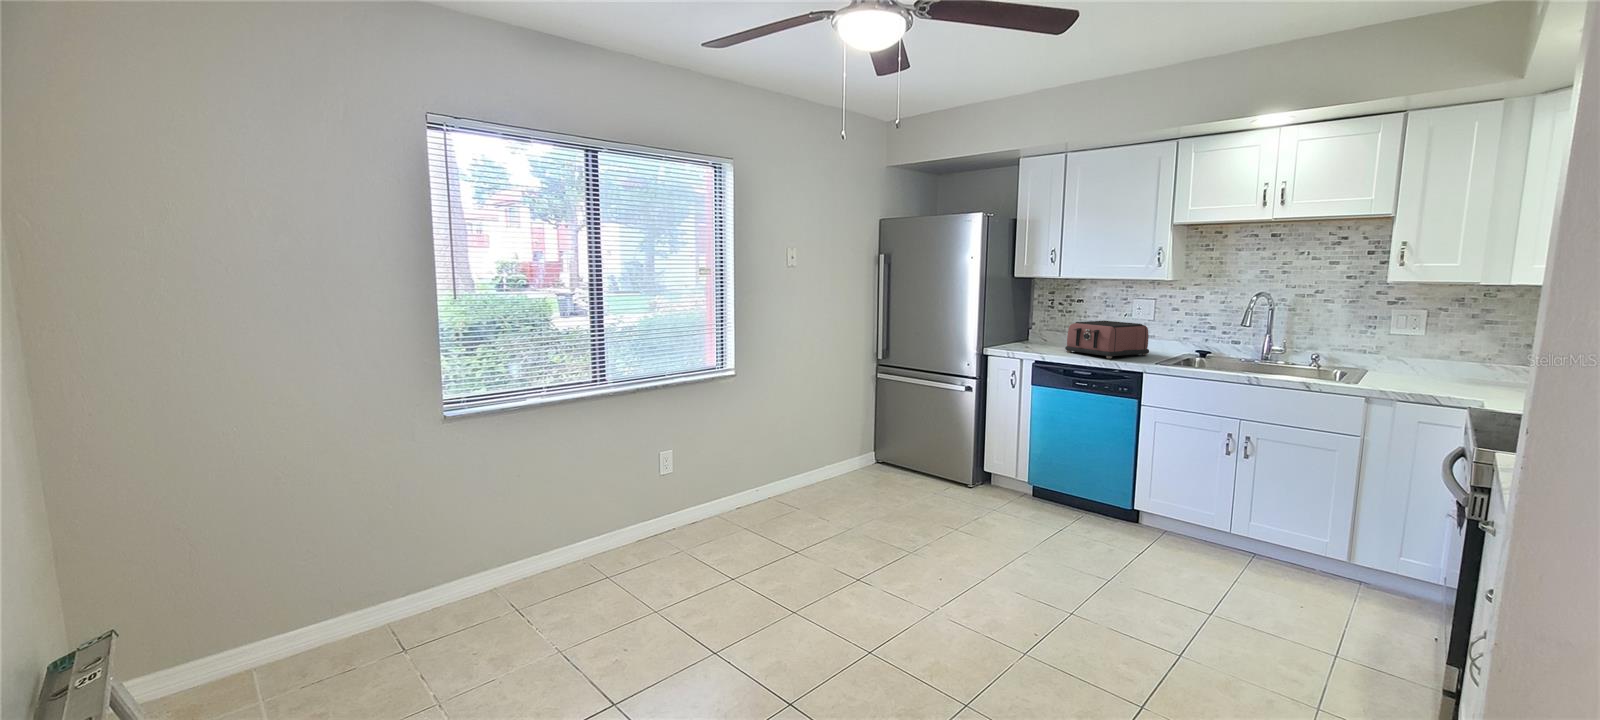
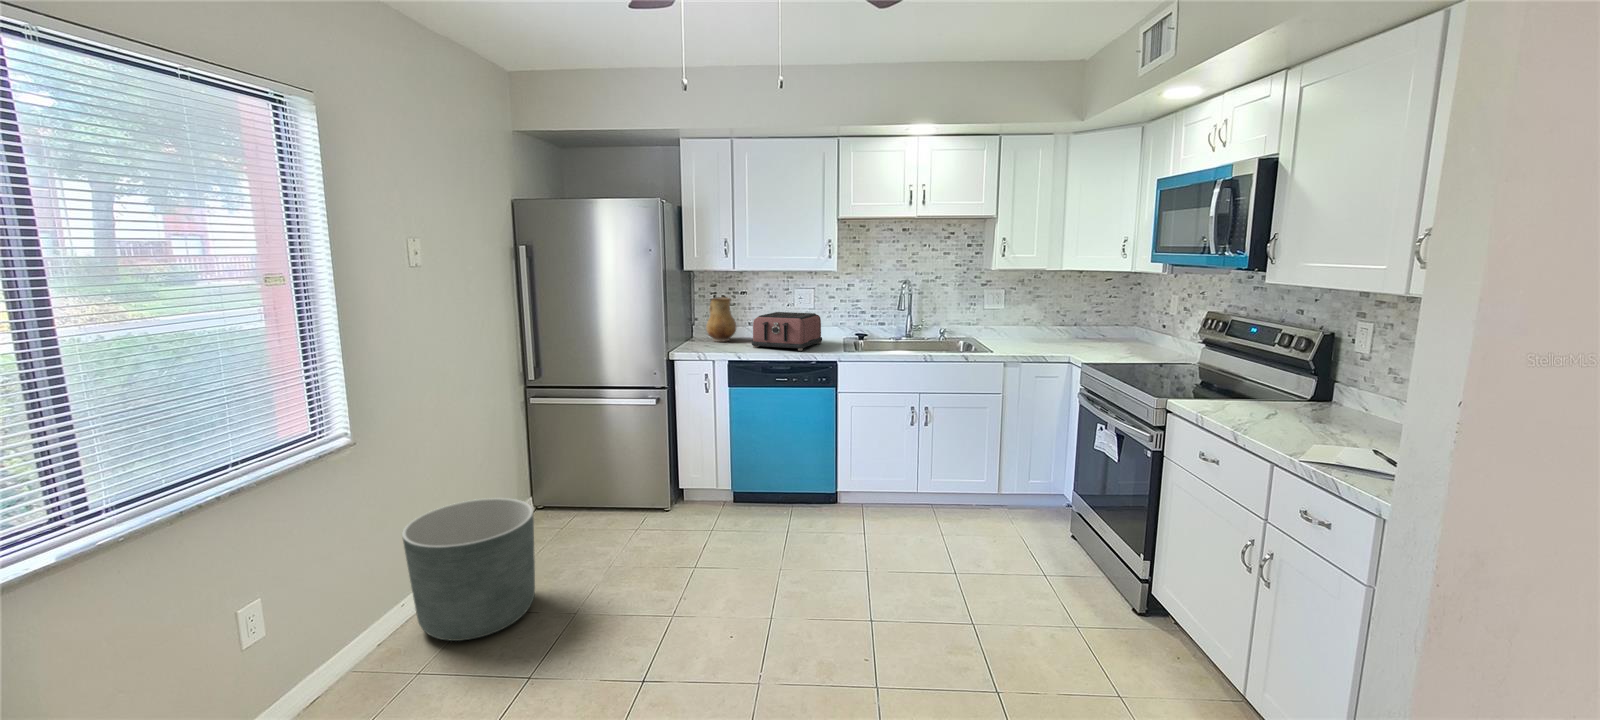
ceramic pitcher: none [1032,304,1062,345] -> present [706,297,736,342]
planter: none [760,432,839,521] -> present [402,498,535,641]

